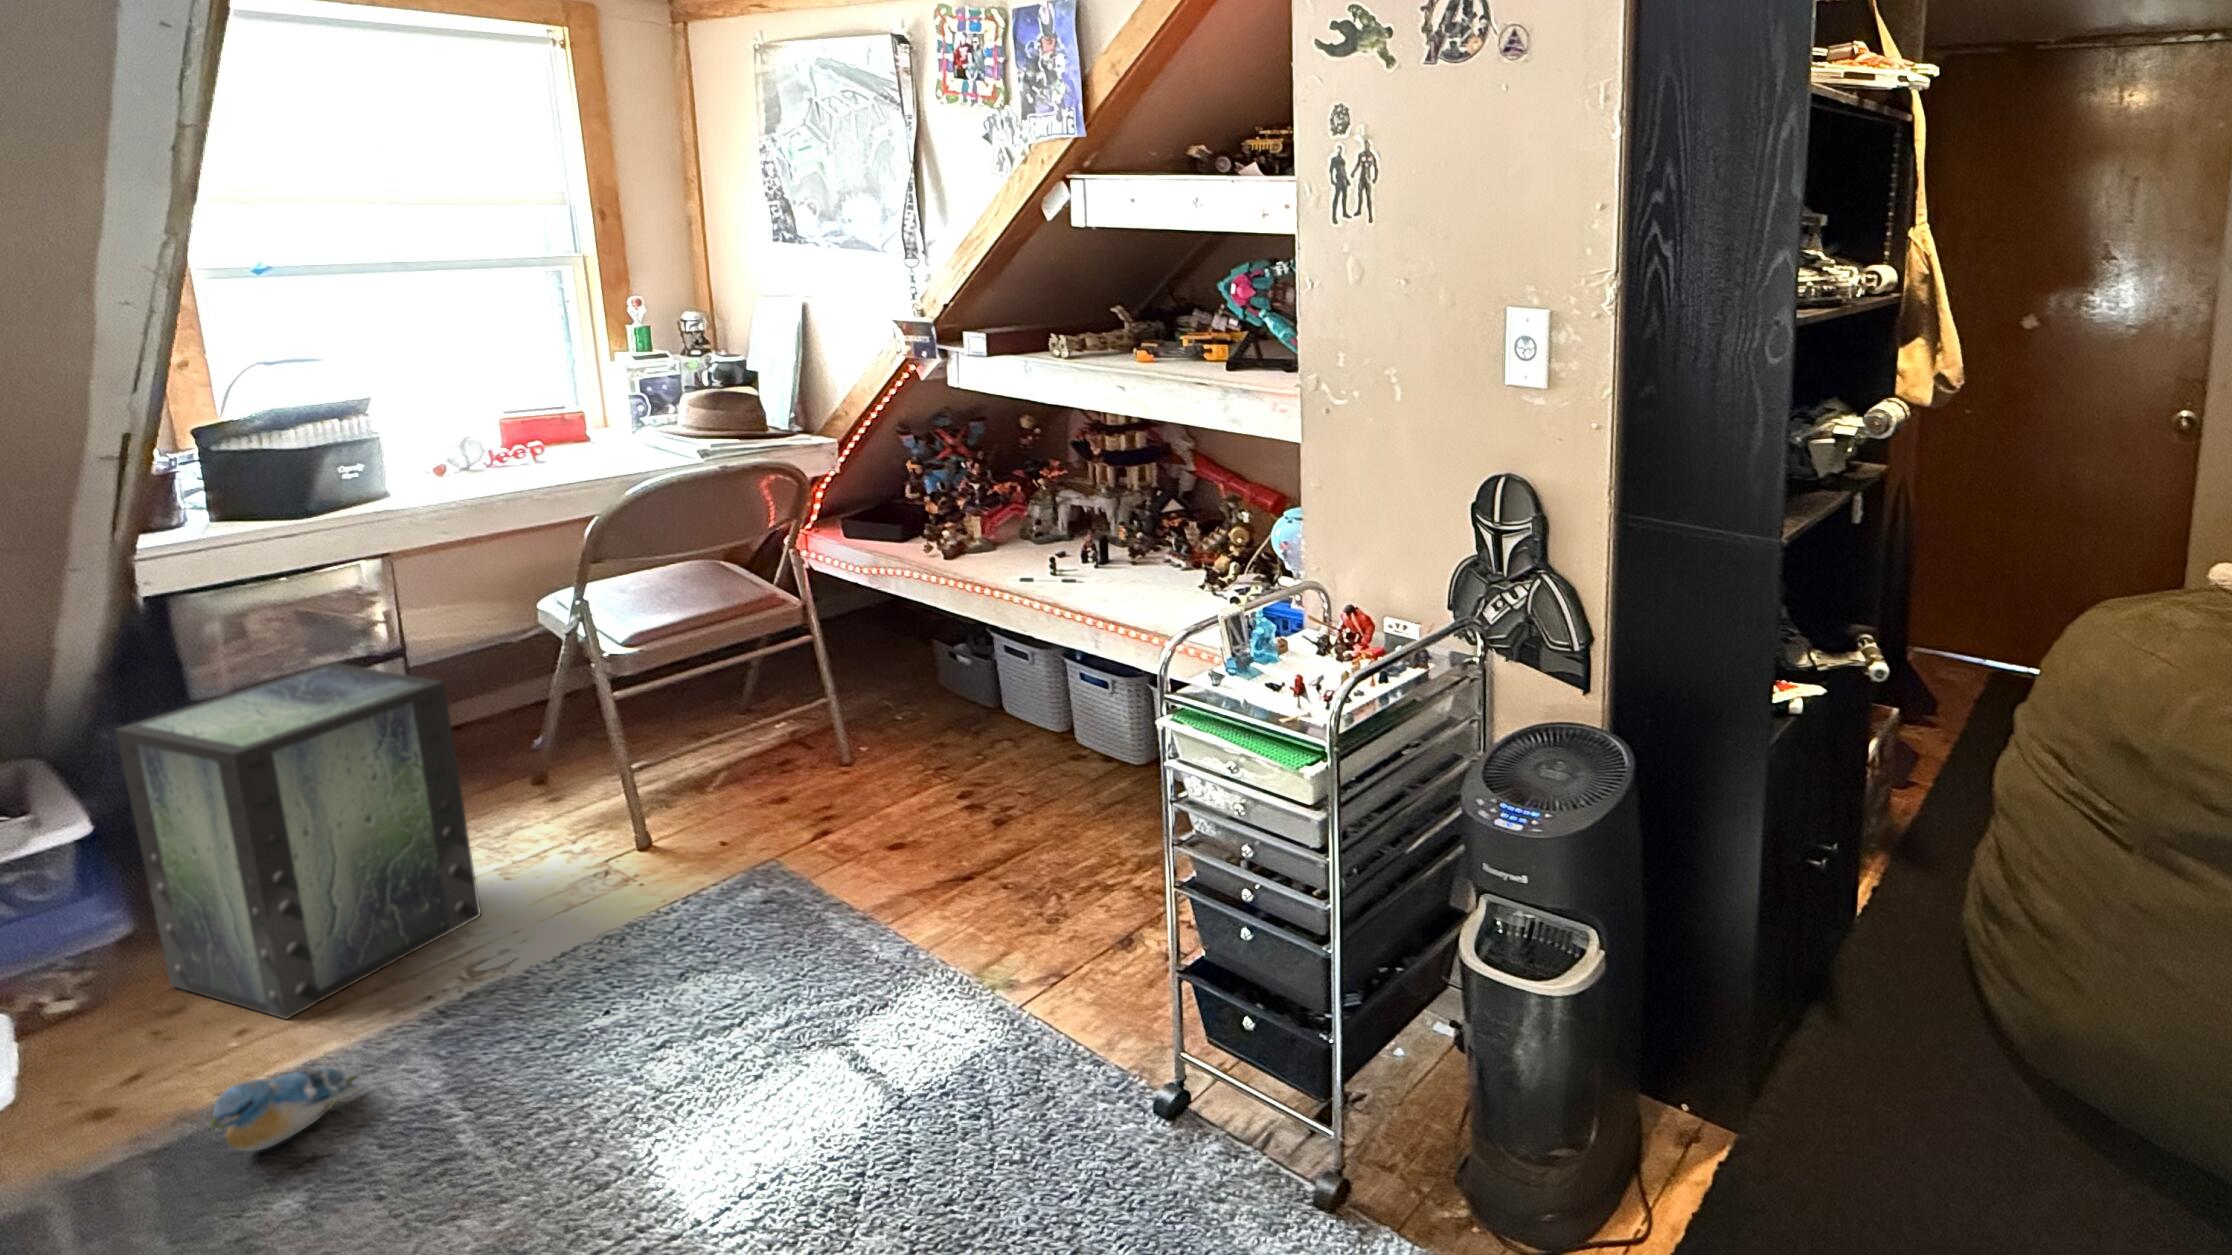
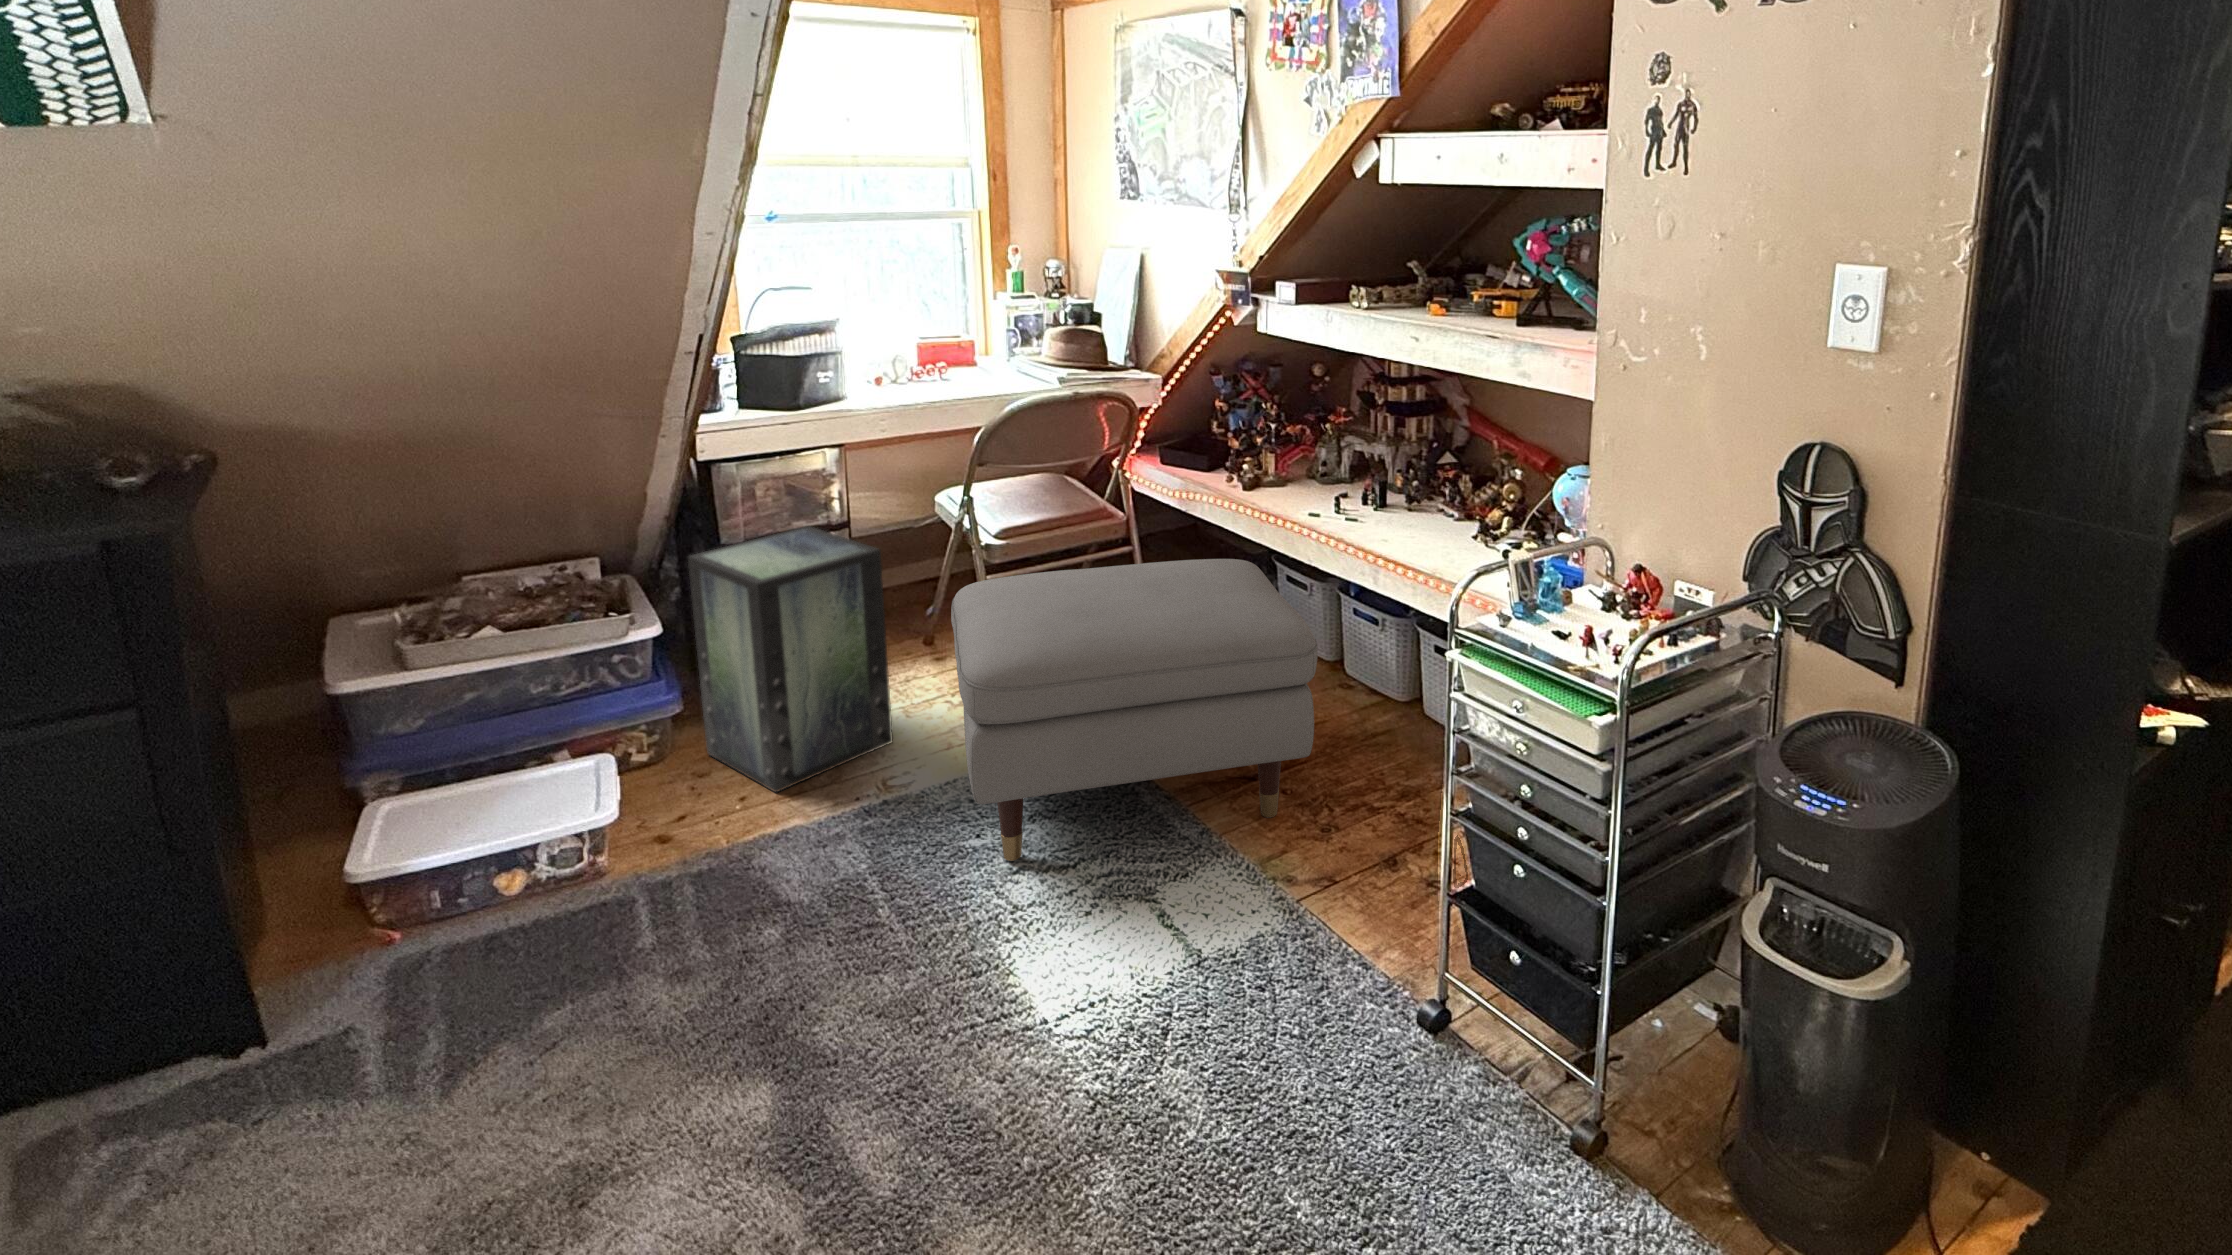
ottoman: none [553,635,1032,1038] -> present [951,559,1318,861]
plush toy: present [211,1067,366,1151] -> none [740,828,829,882]

